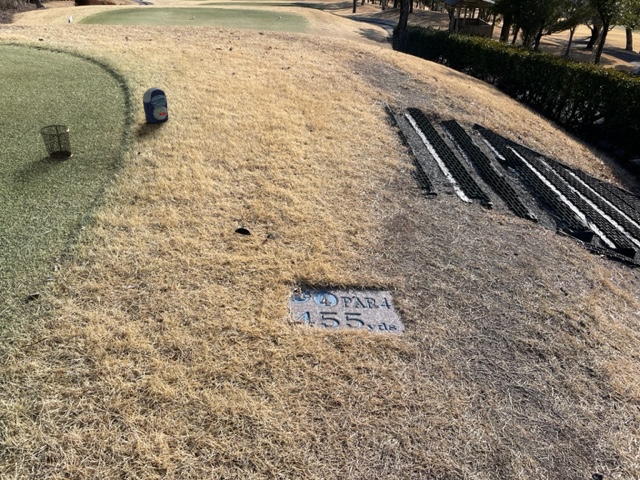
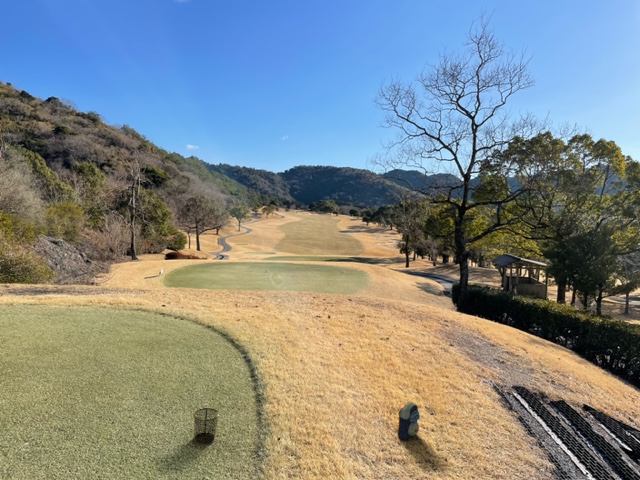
backpack: present [143,87,168,123] -> present [398,402,420,440]

